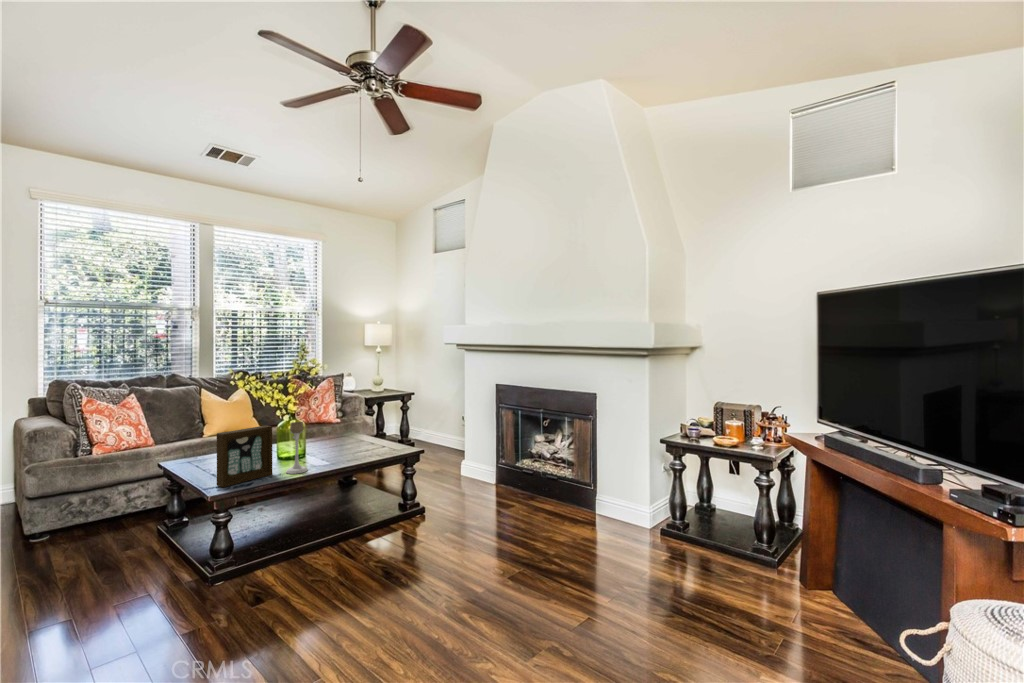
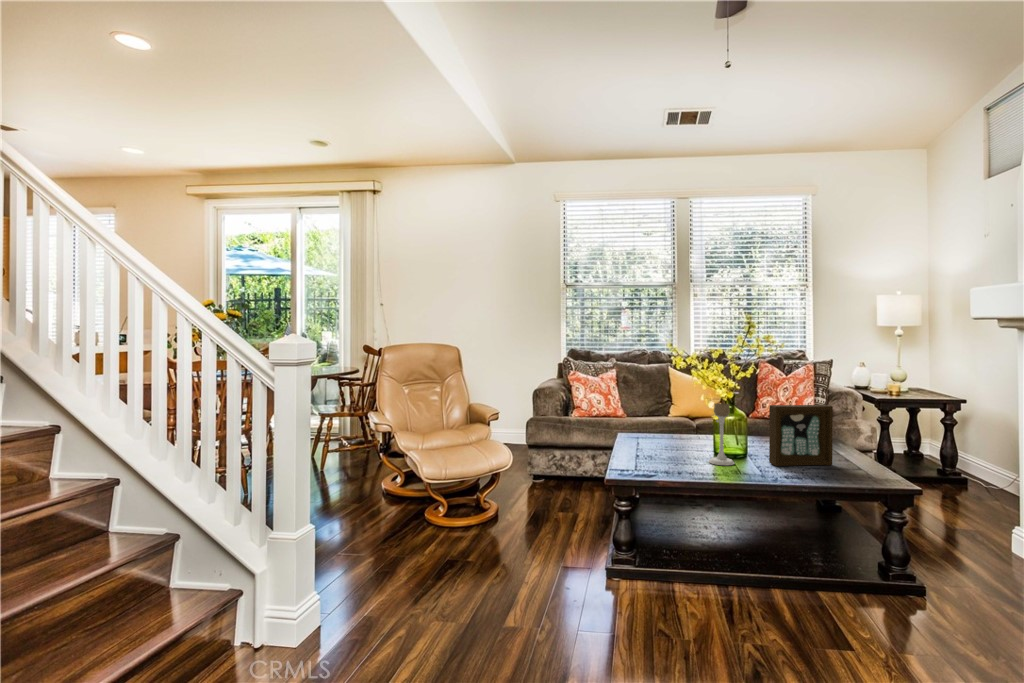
picture frame: present [217,425,273,487] -> present [769,405,833,466]

